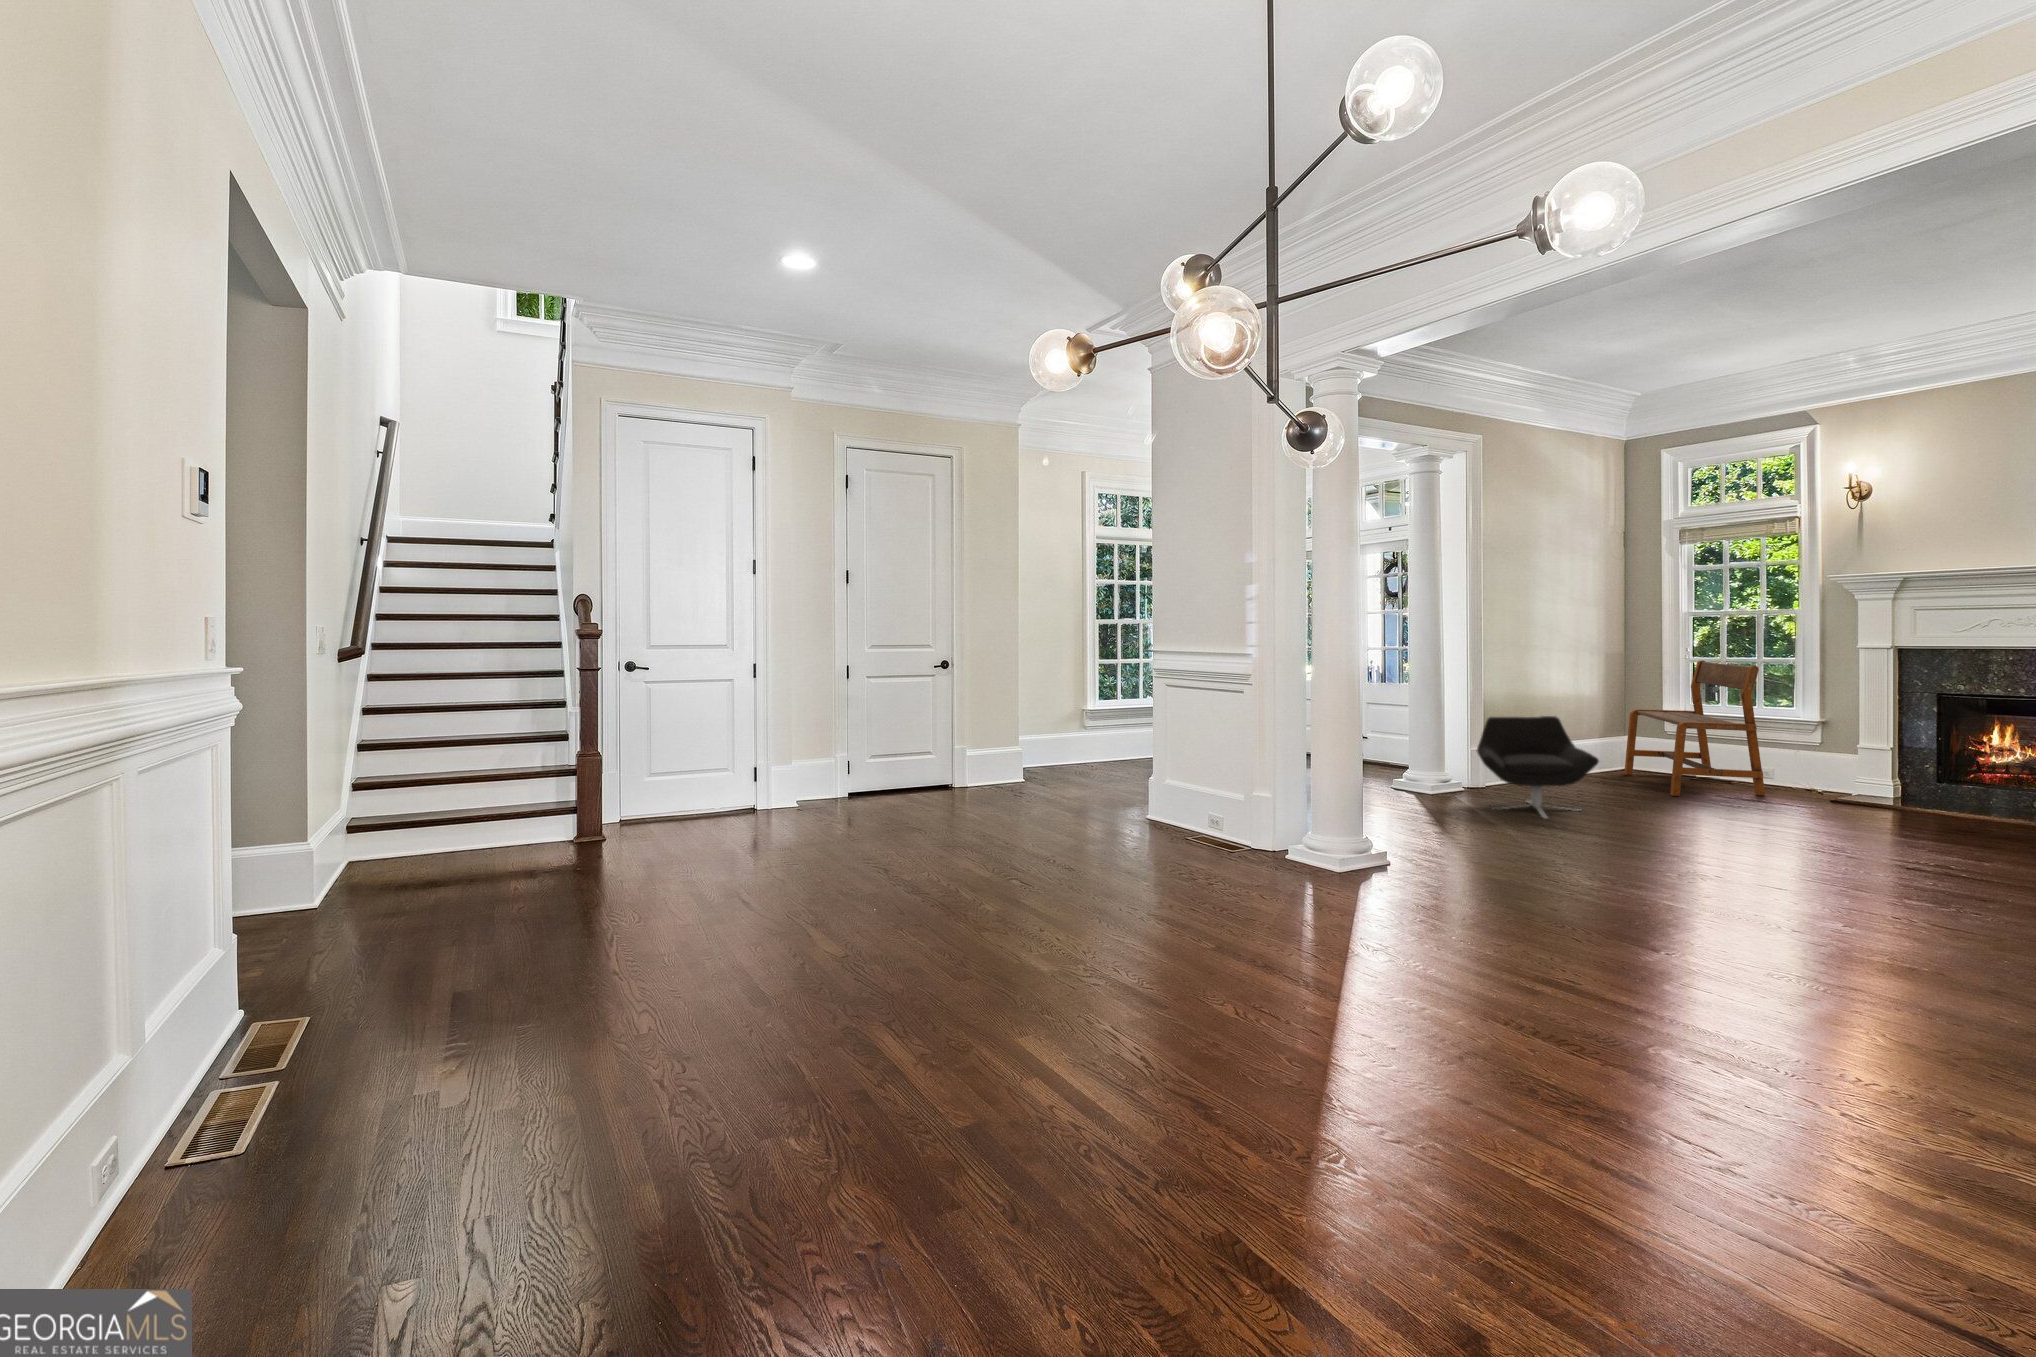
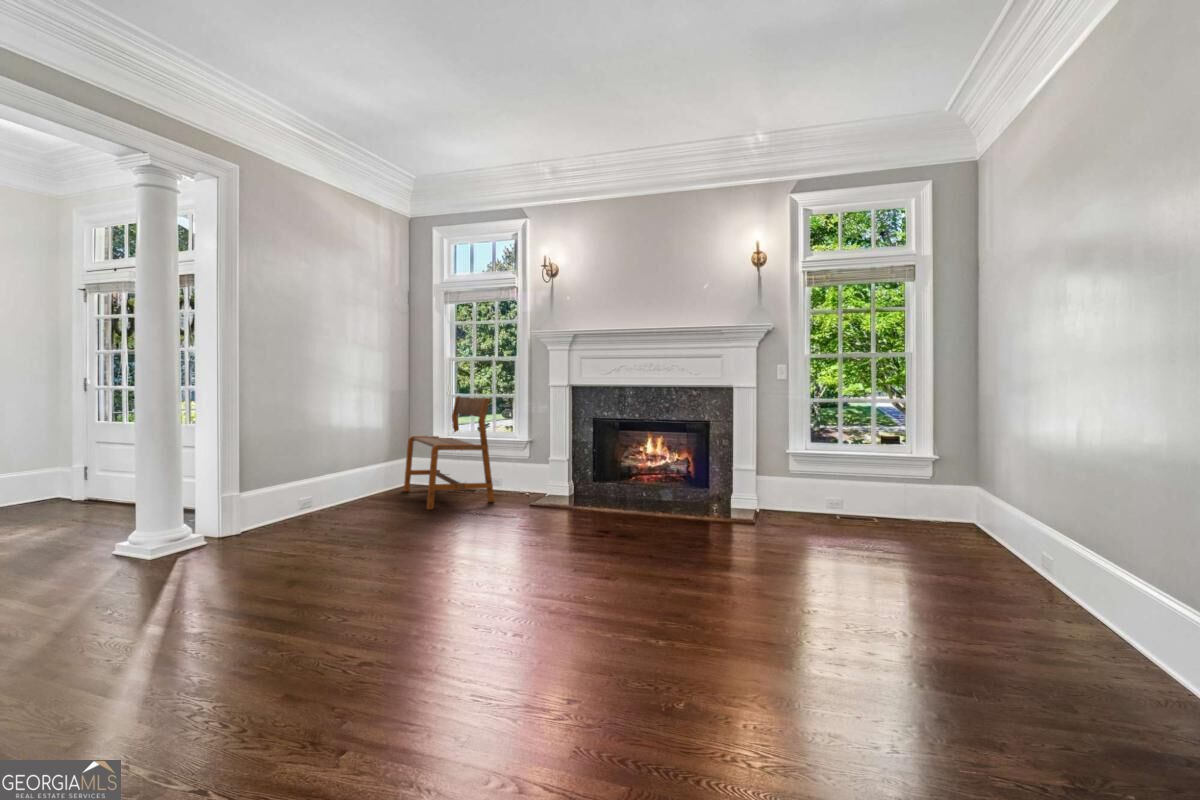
lounge chair: present [1477,716,1599,819] -> none [224,443,351,553]

